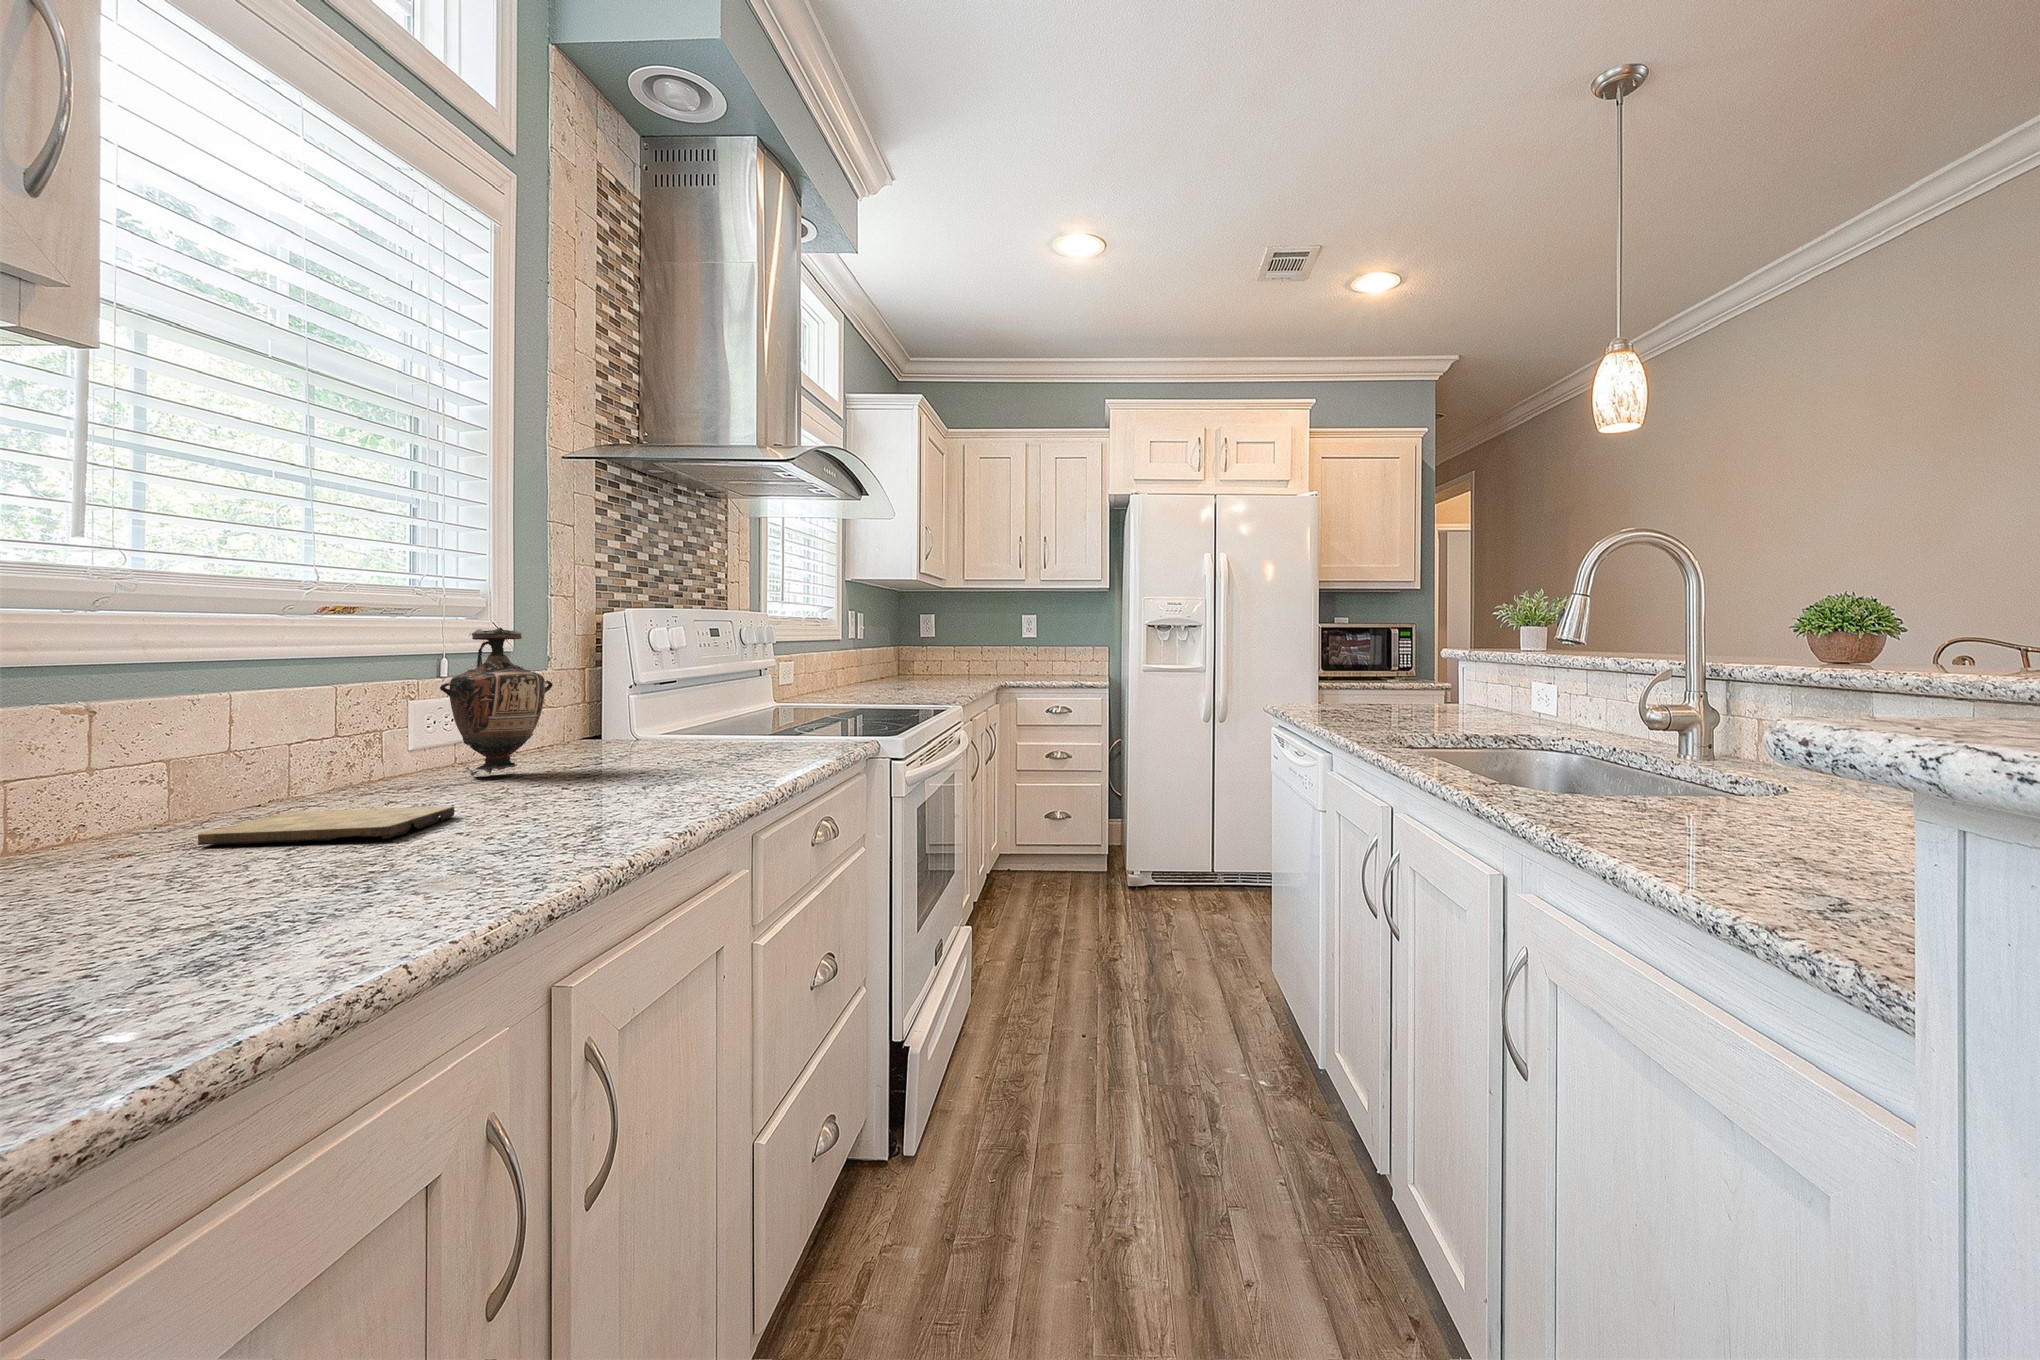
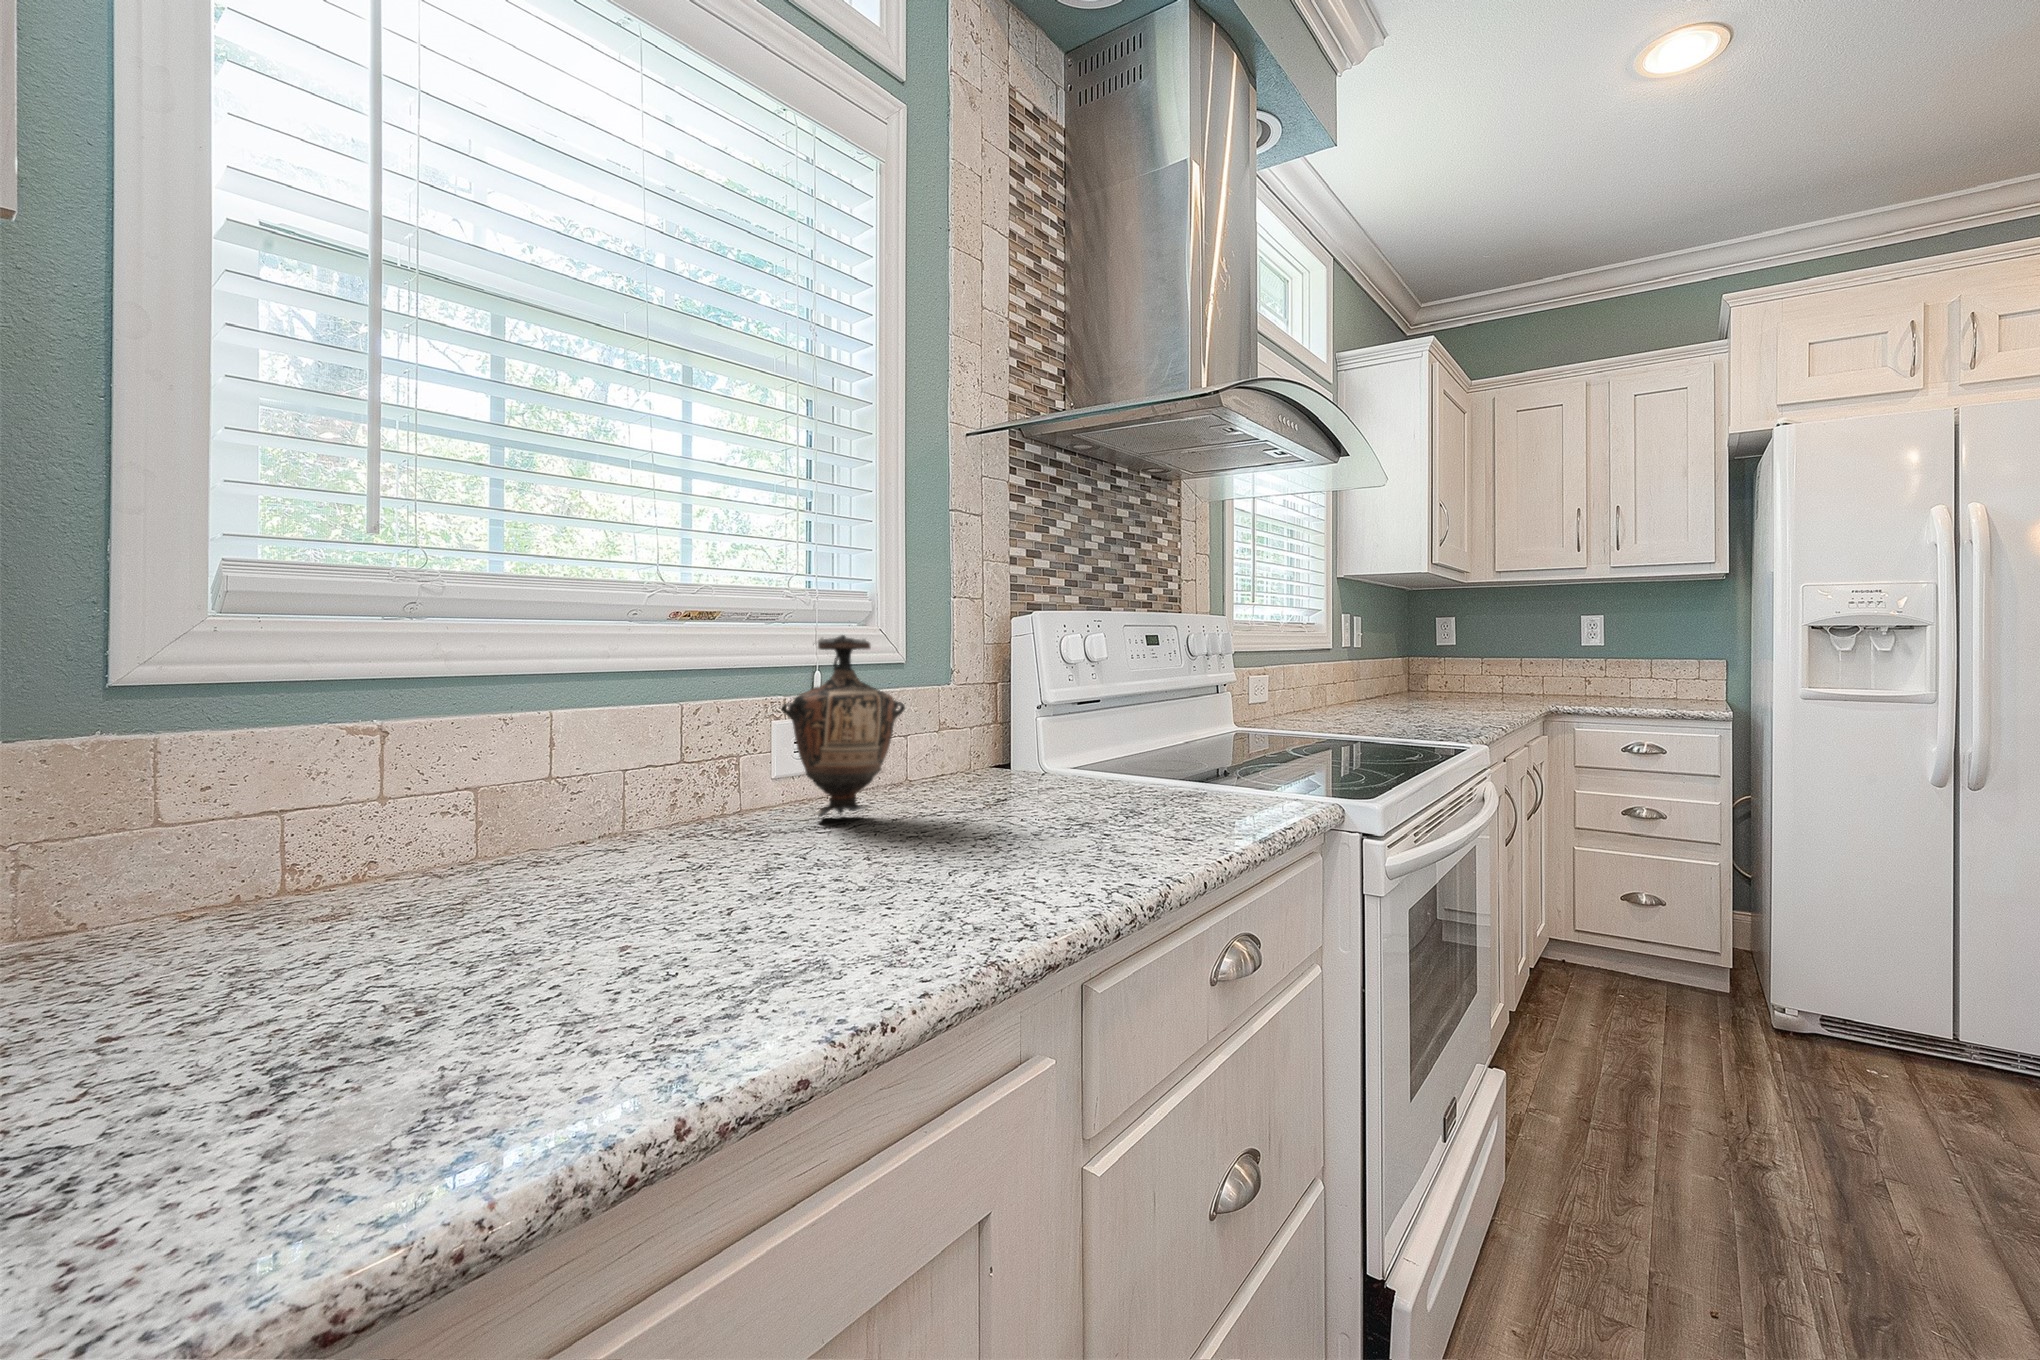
cutting board: present [198,806,454,845] -> none [402,865,686,945]

